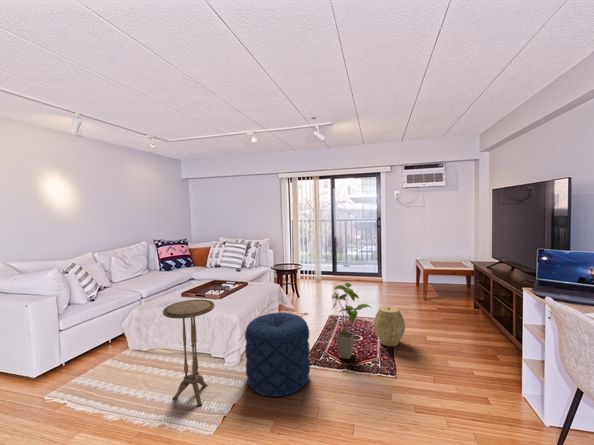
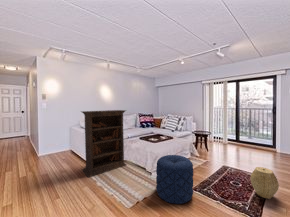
bookcase: none [20,237,159,413] -> present [82,110,126,177]
house plant: present [332,283,370,359] -> none [213,145,246,196]
side table: present [163,300,215,406] -> none [119,140,142,193]

